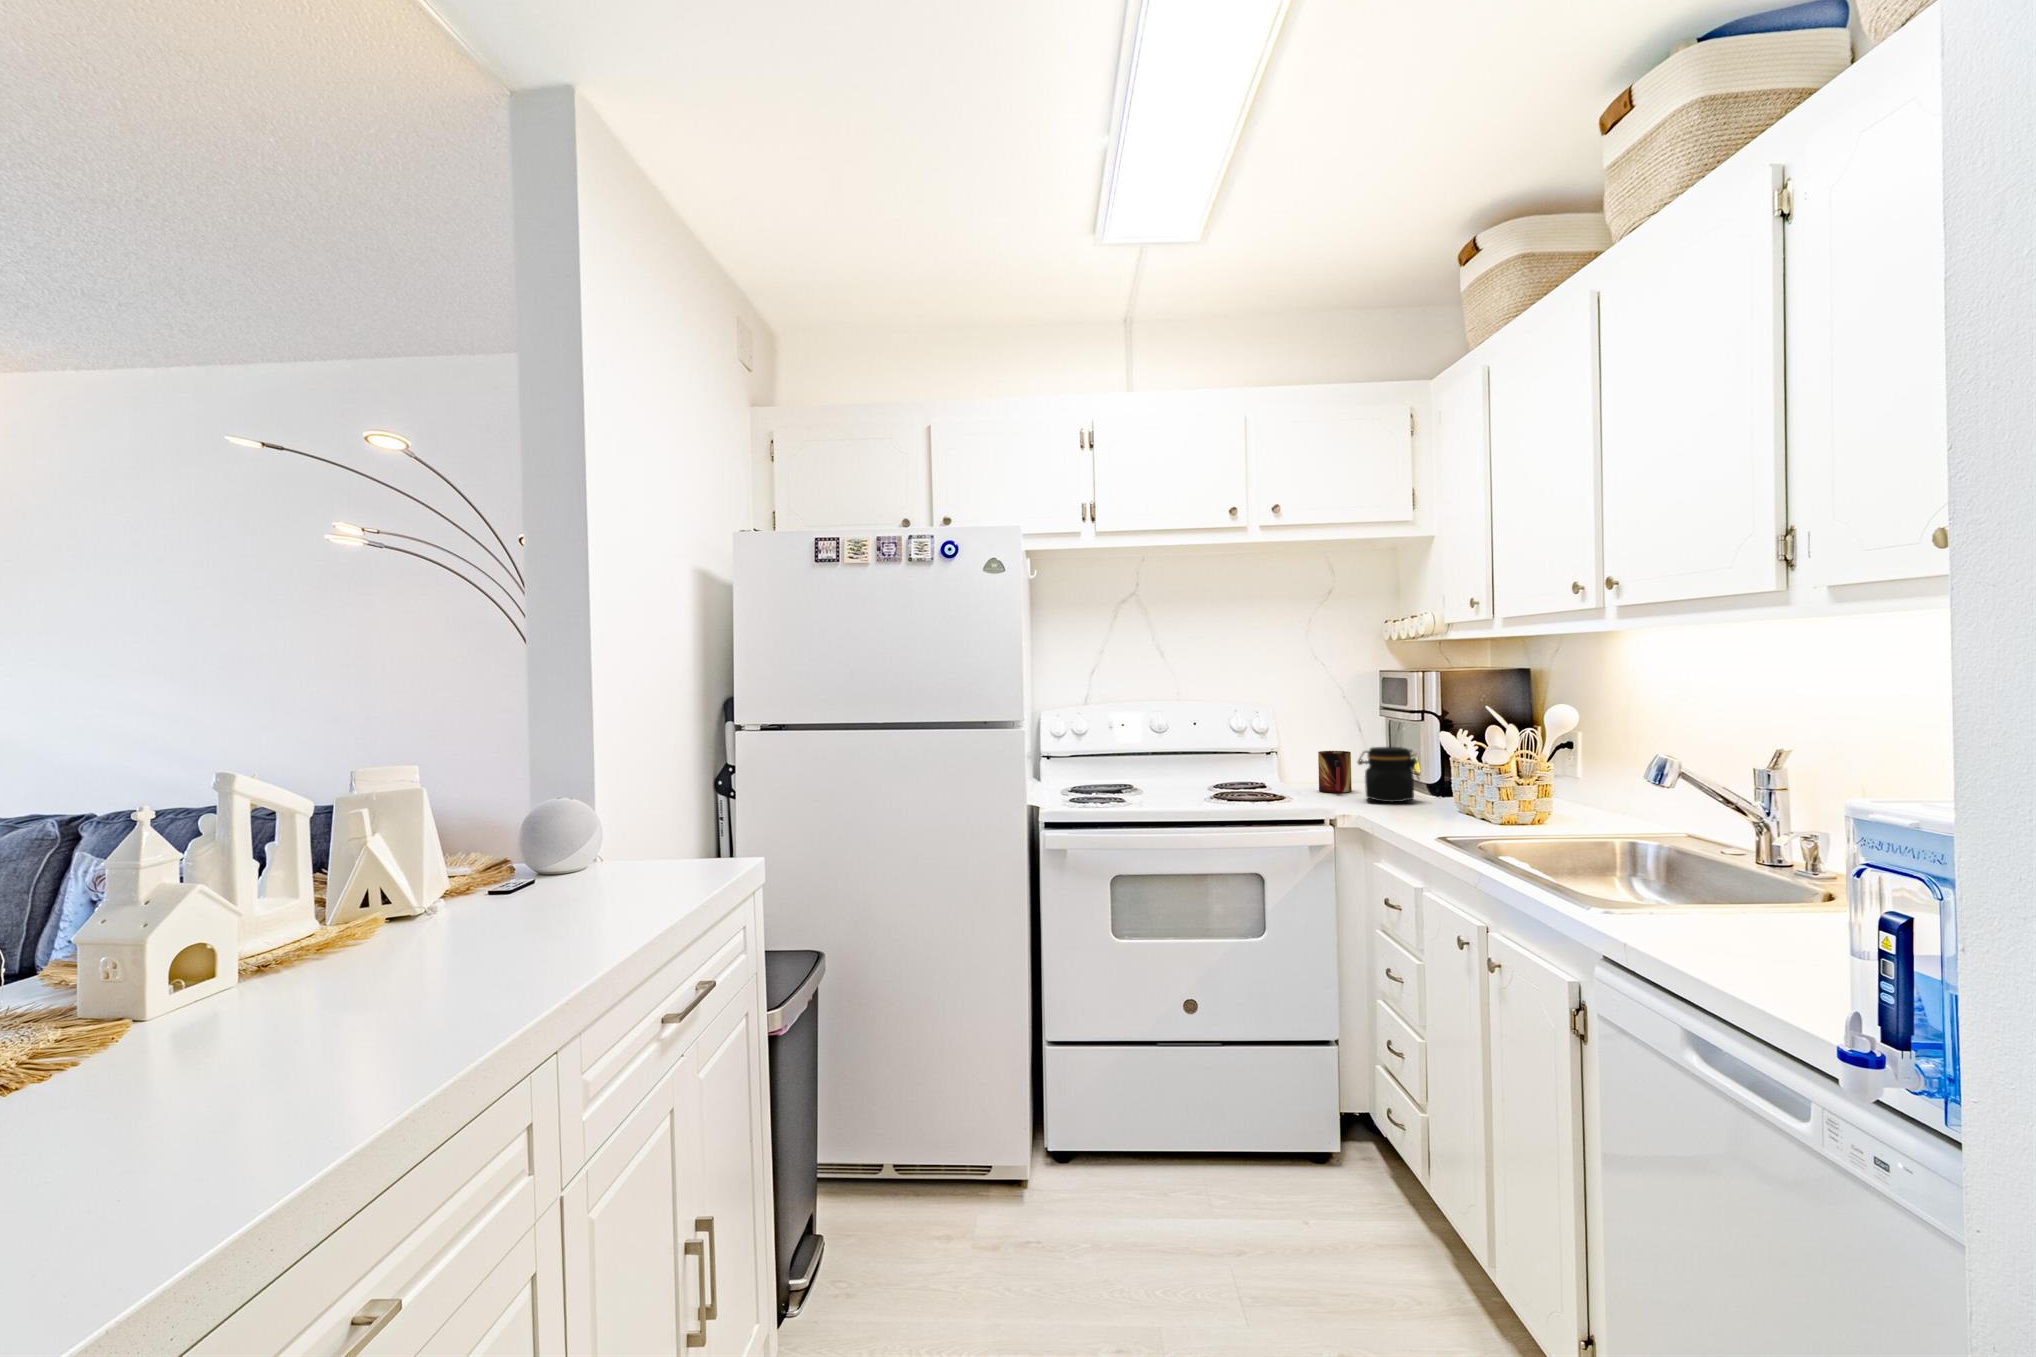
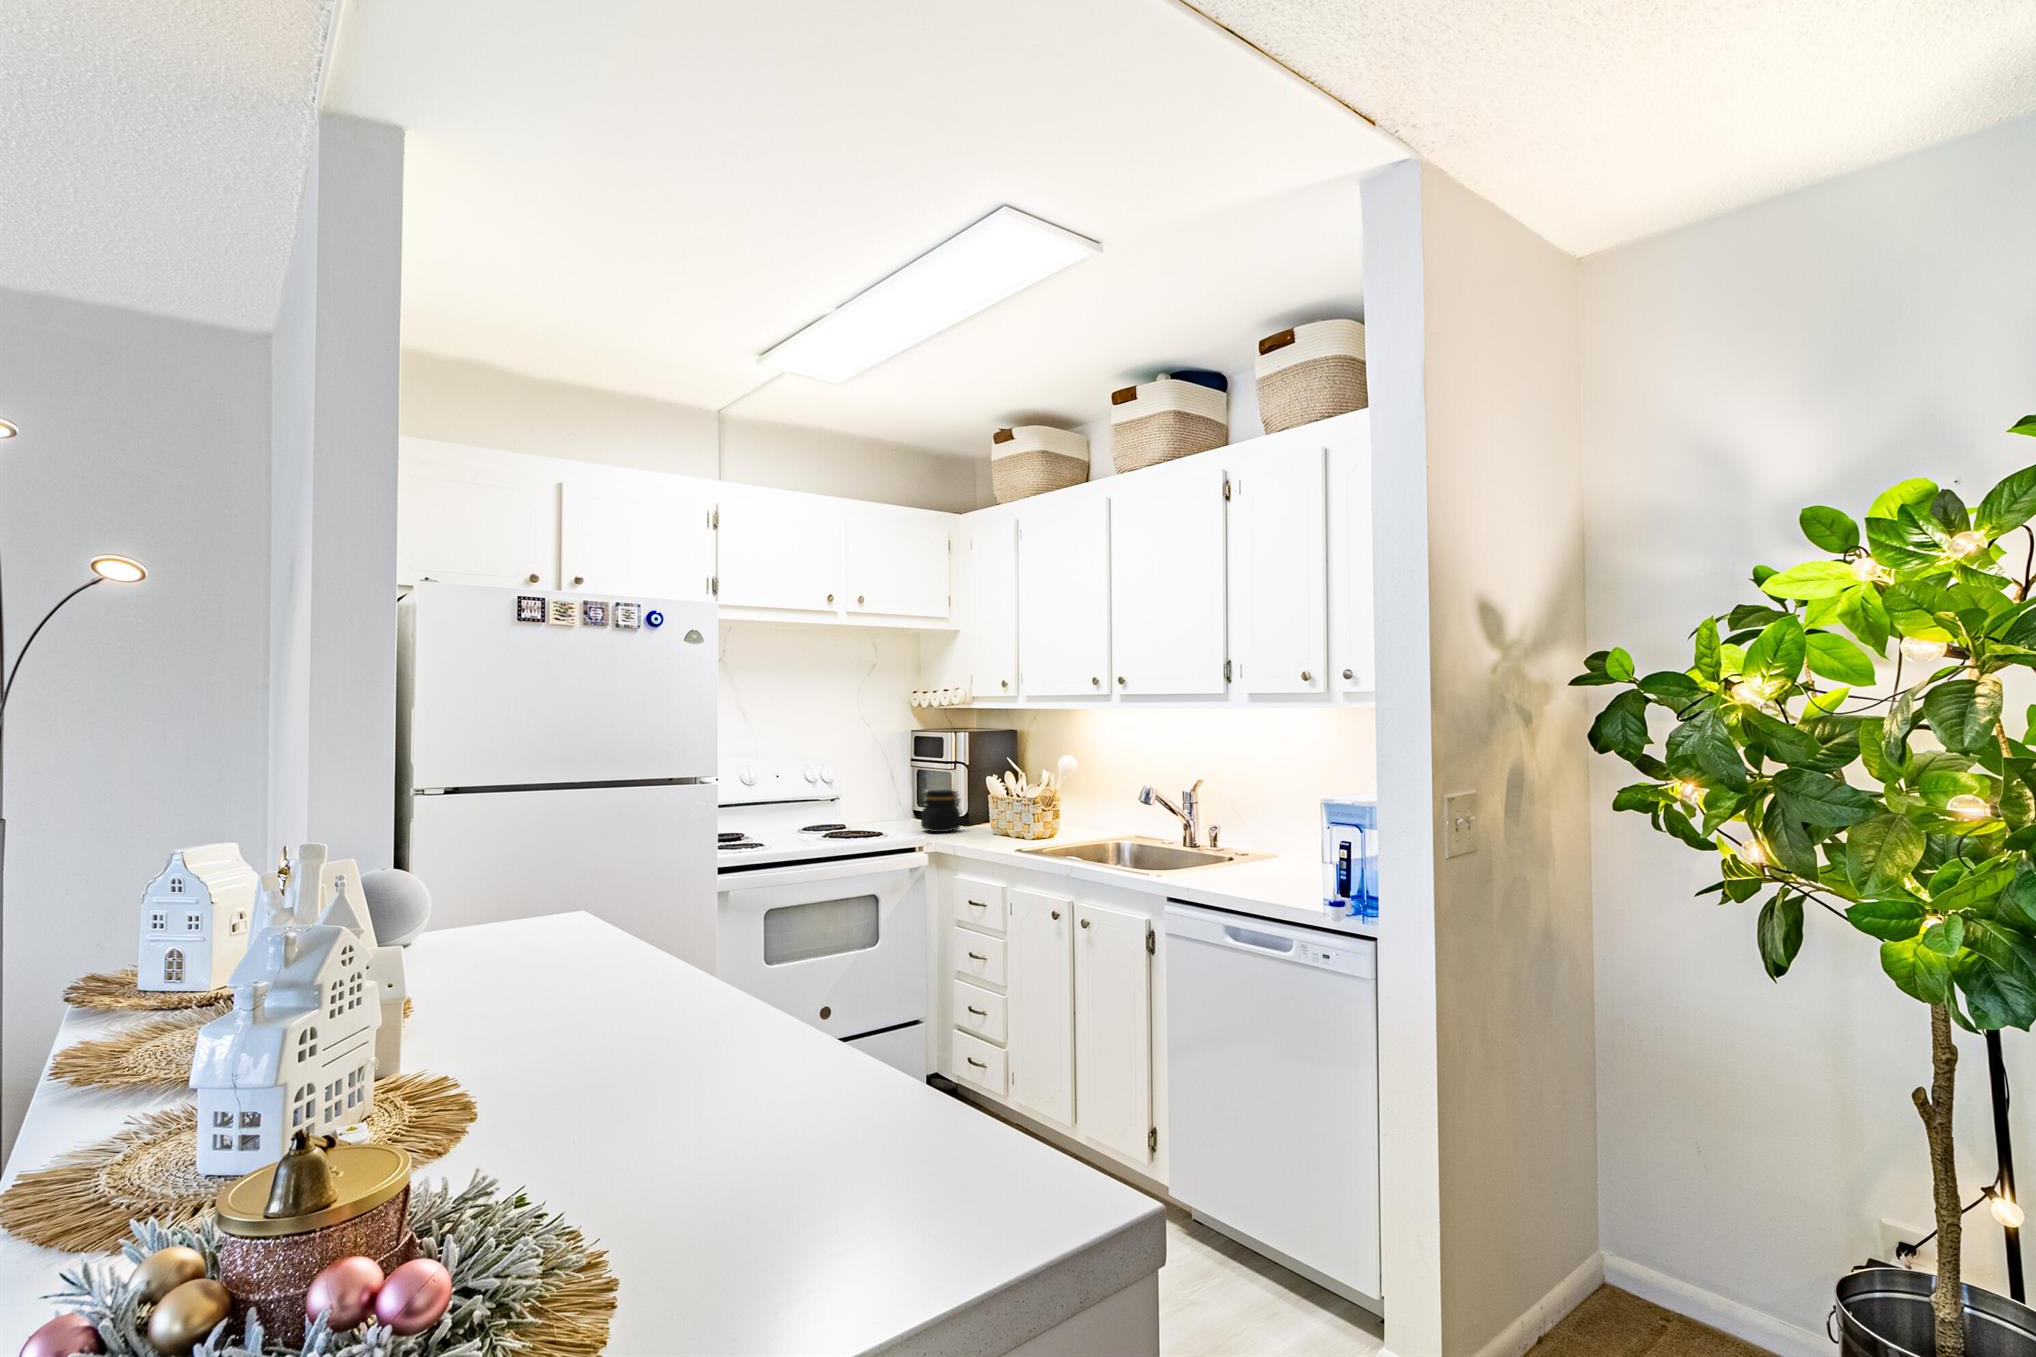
mug: present [1318,751,1352,793] -> none [876,796,901,829]

